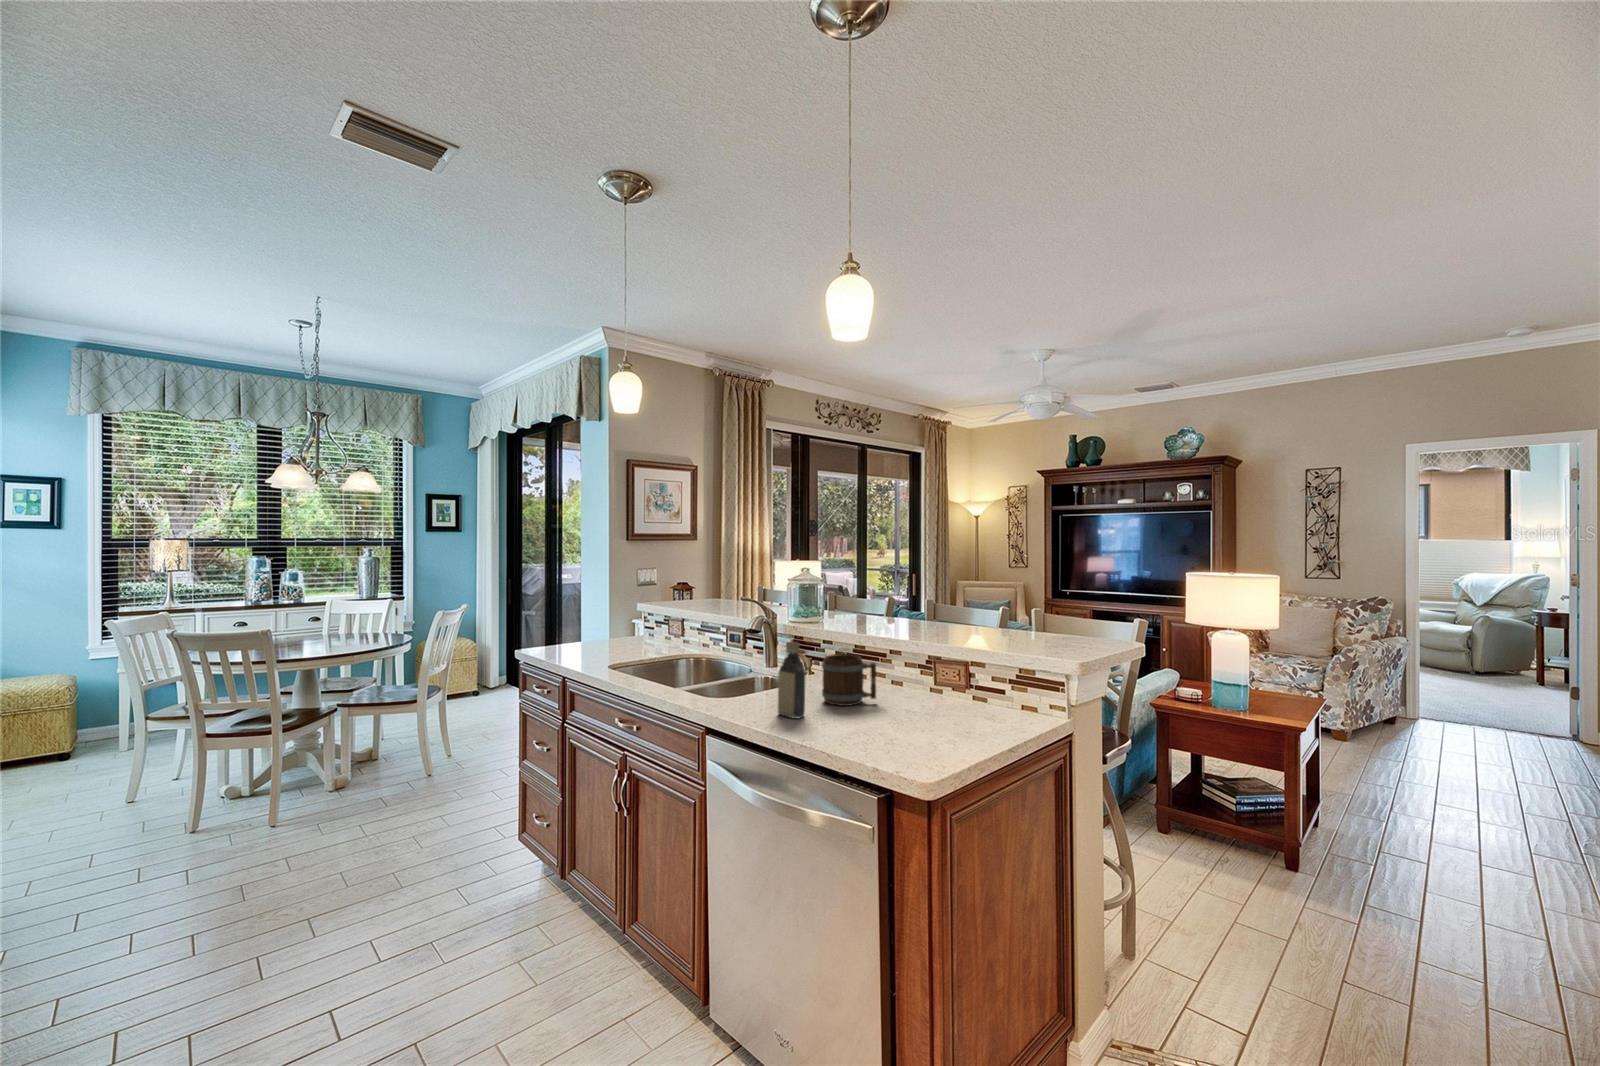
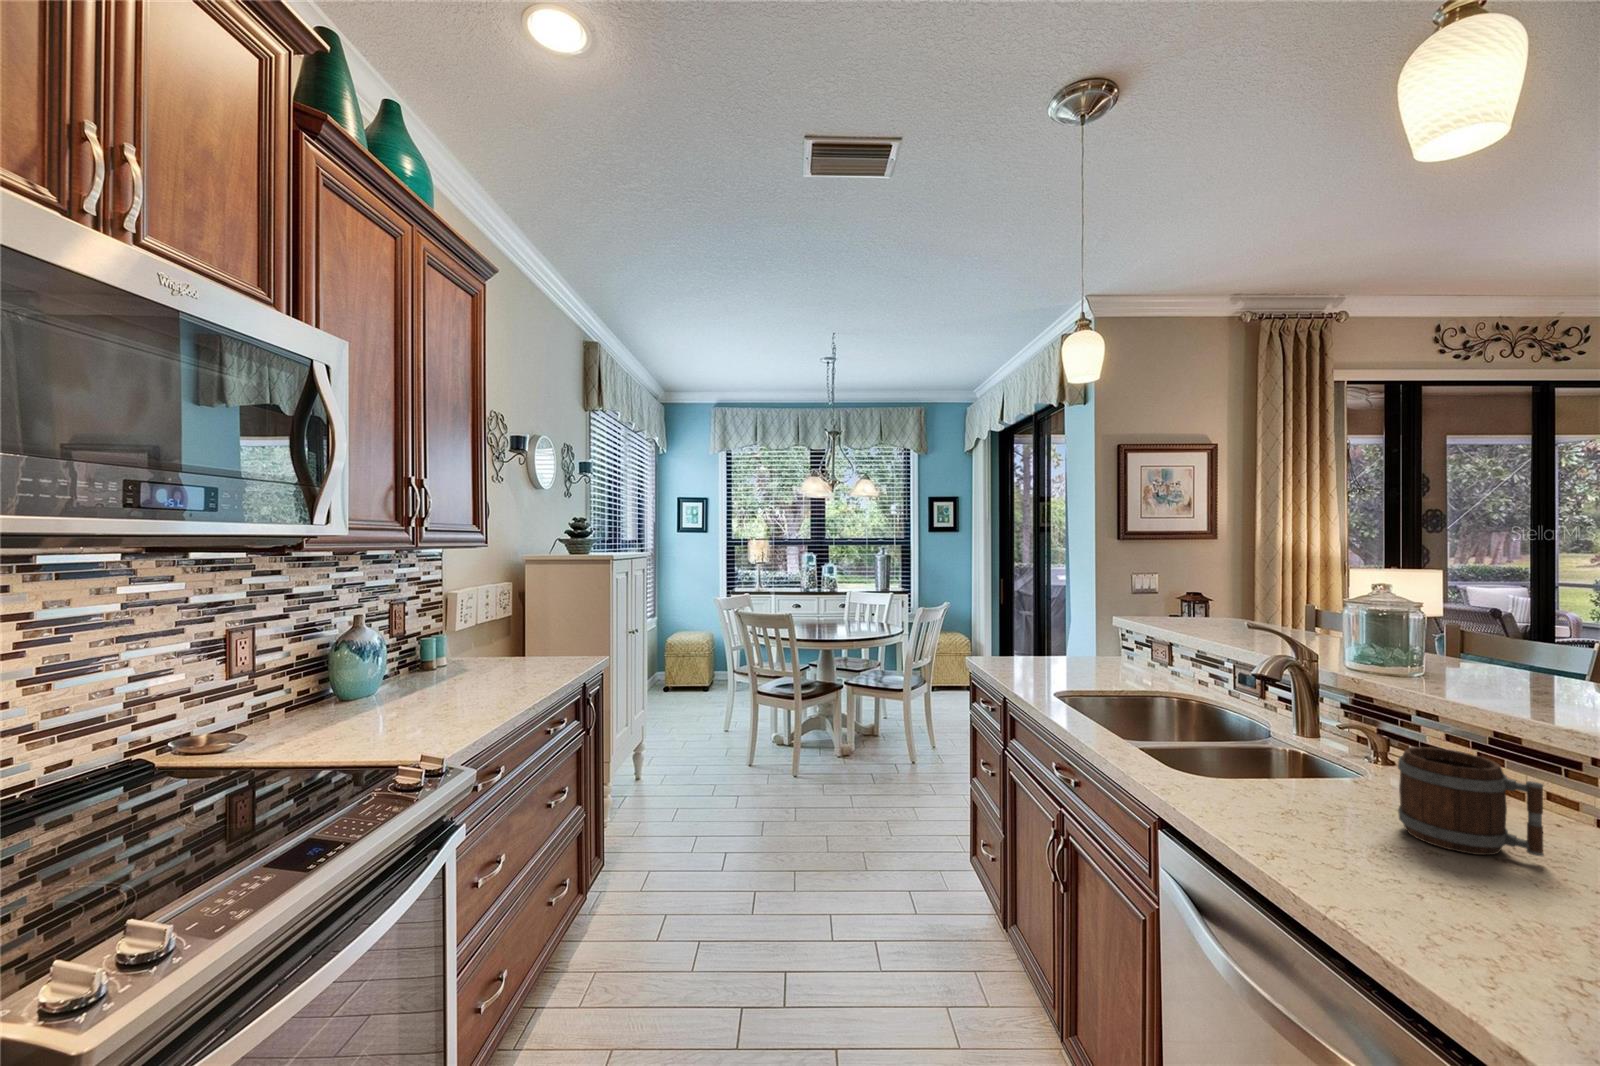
bottle: present [778,641,806,719] -> none [1291,714,1352,853]

